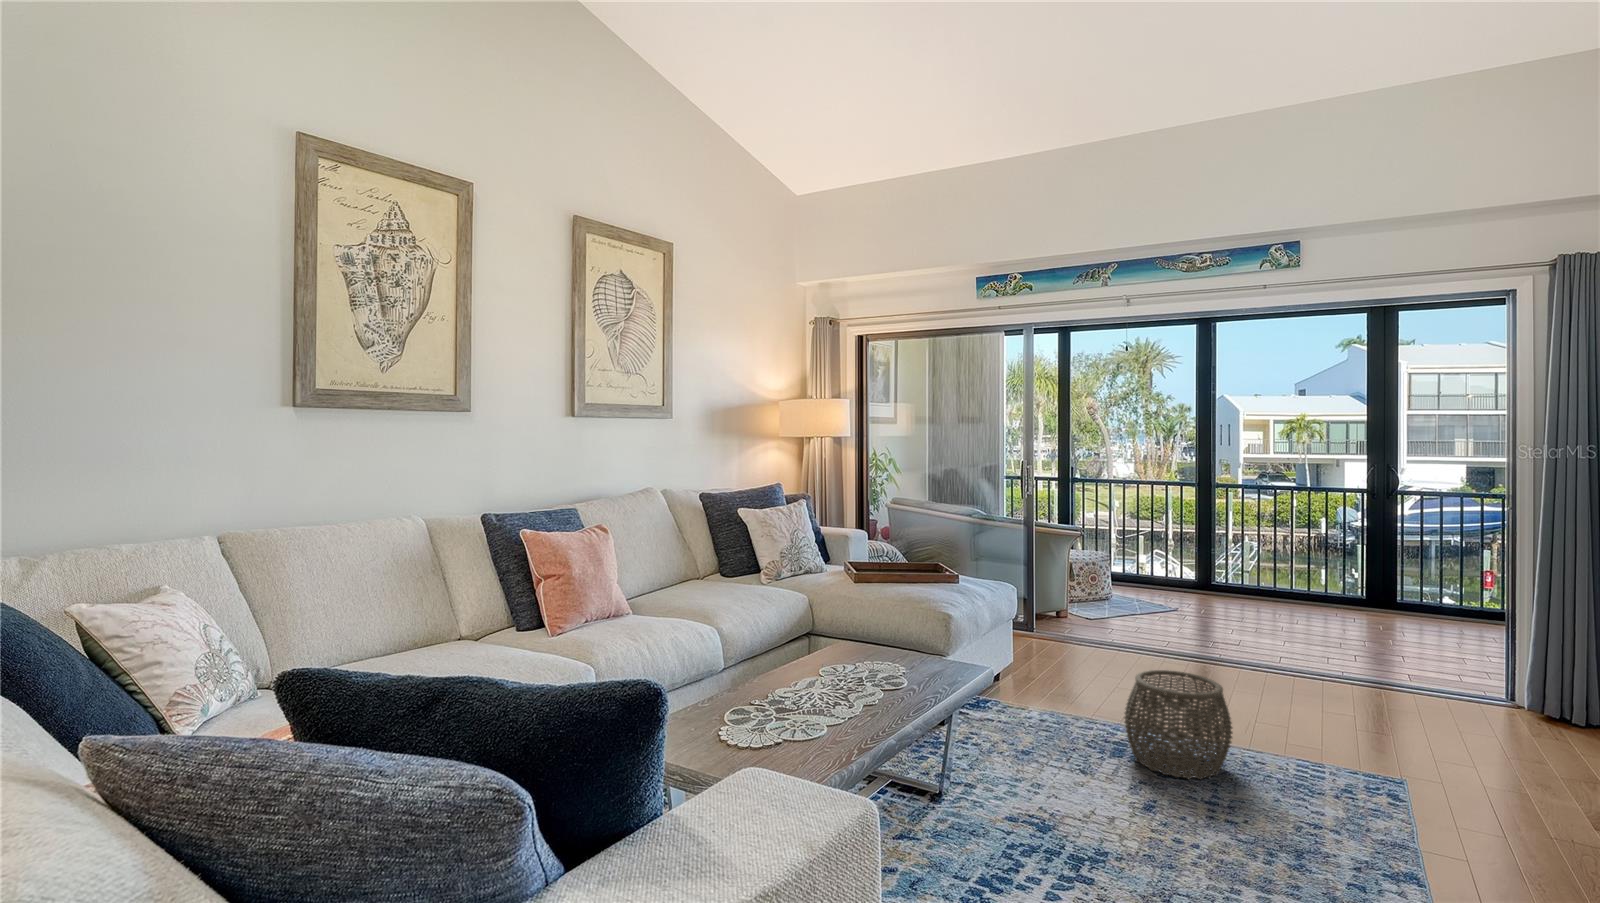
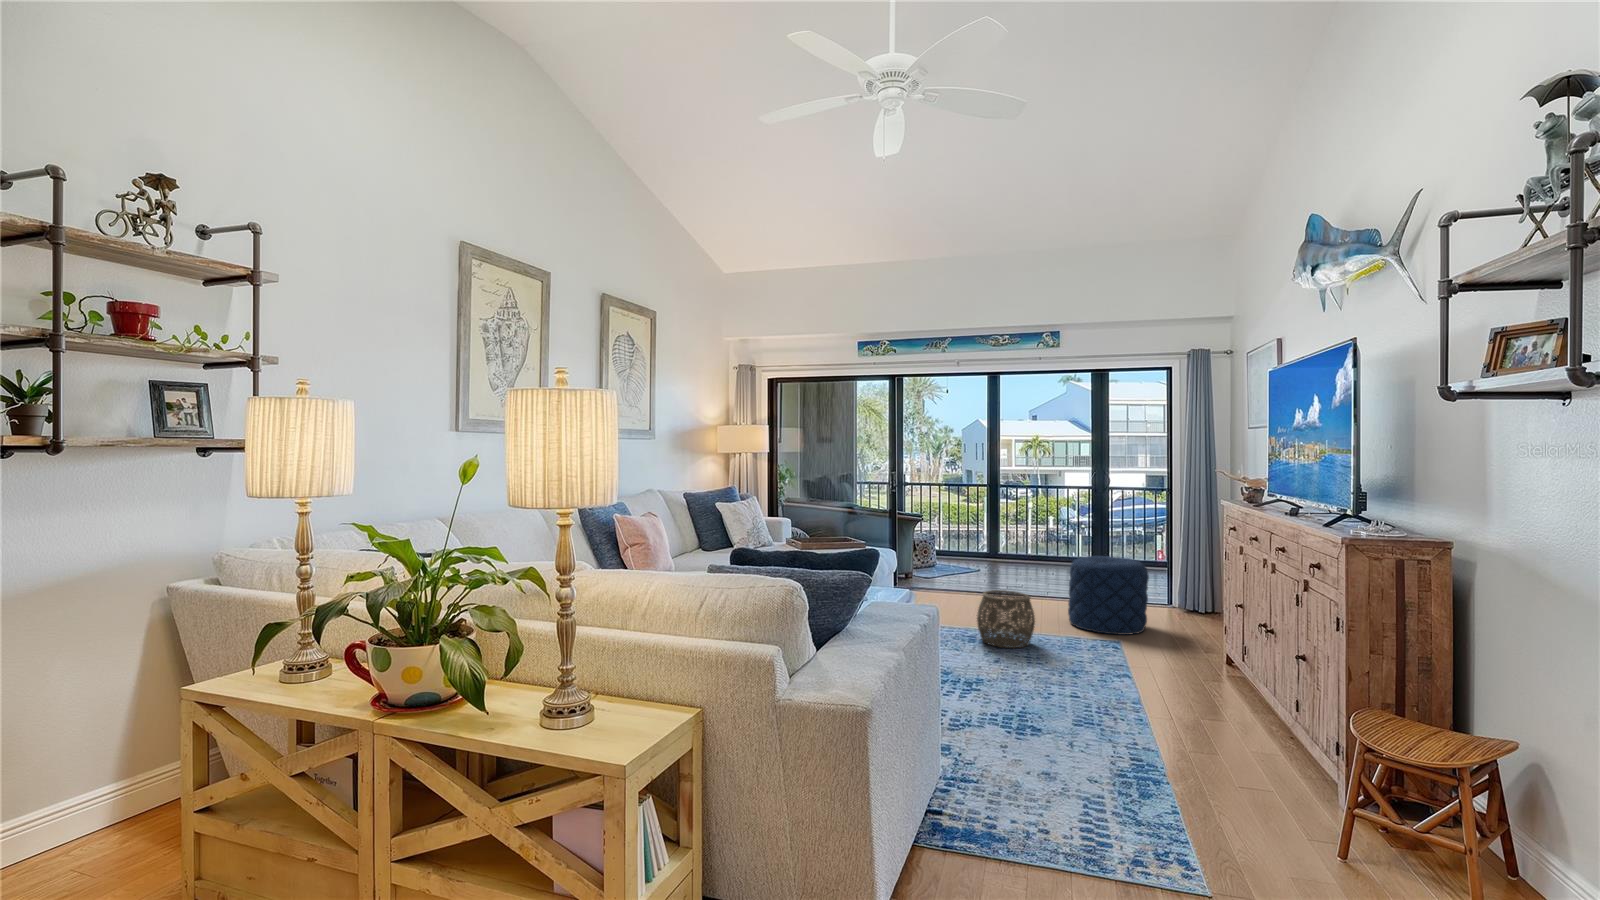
pouf: none [1306,613,1467,763] -> present [1068,556,1149,635]

